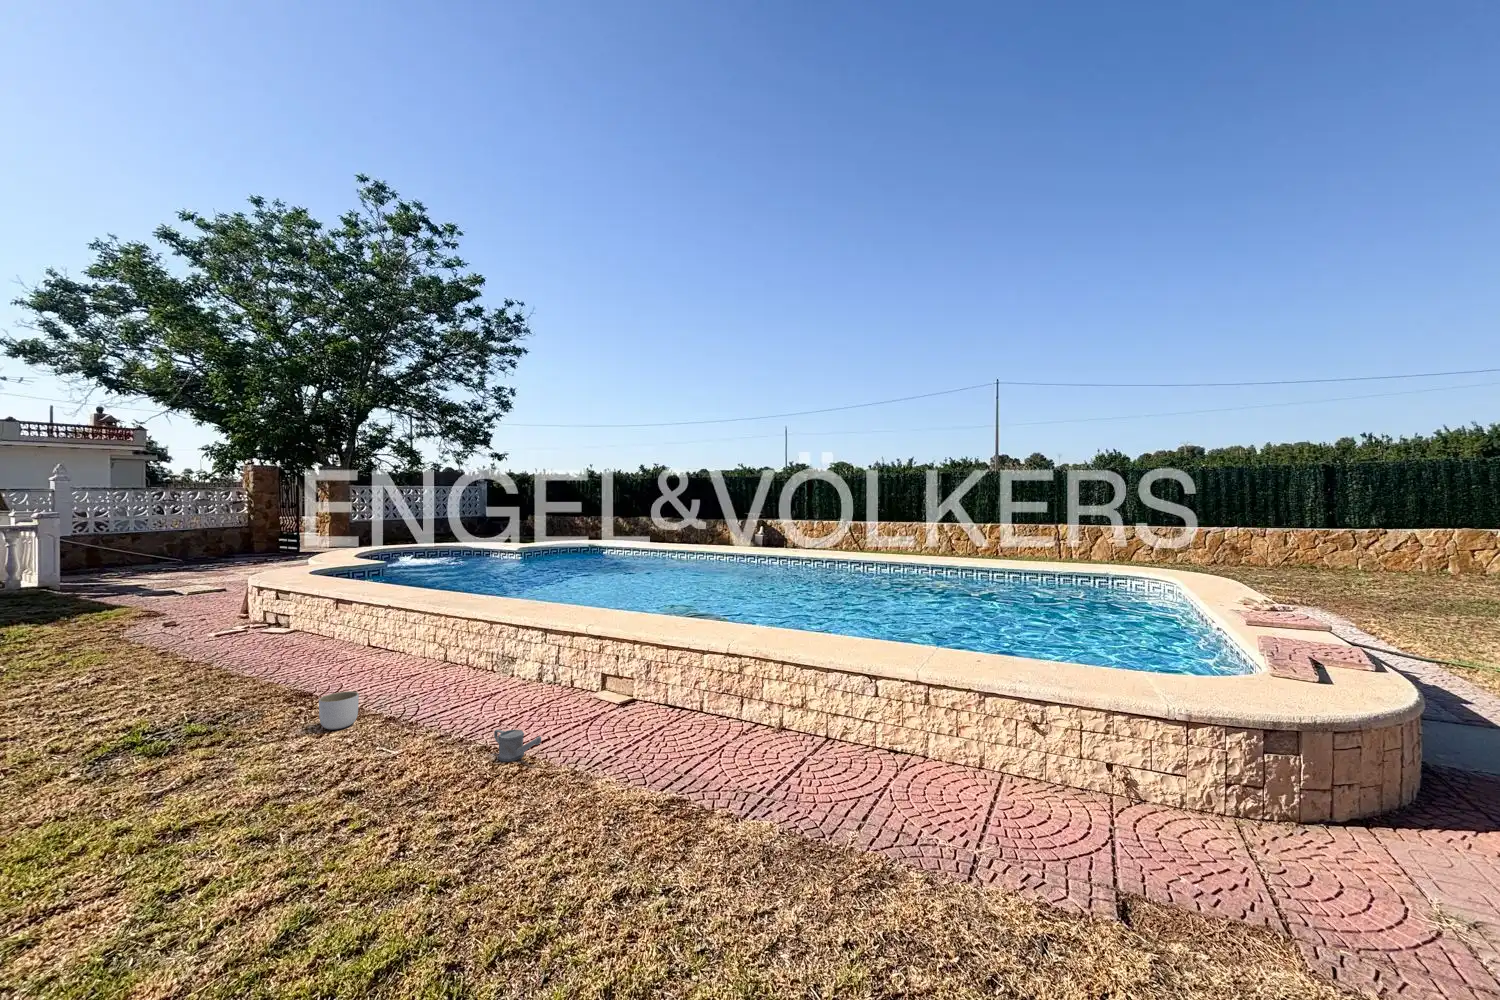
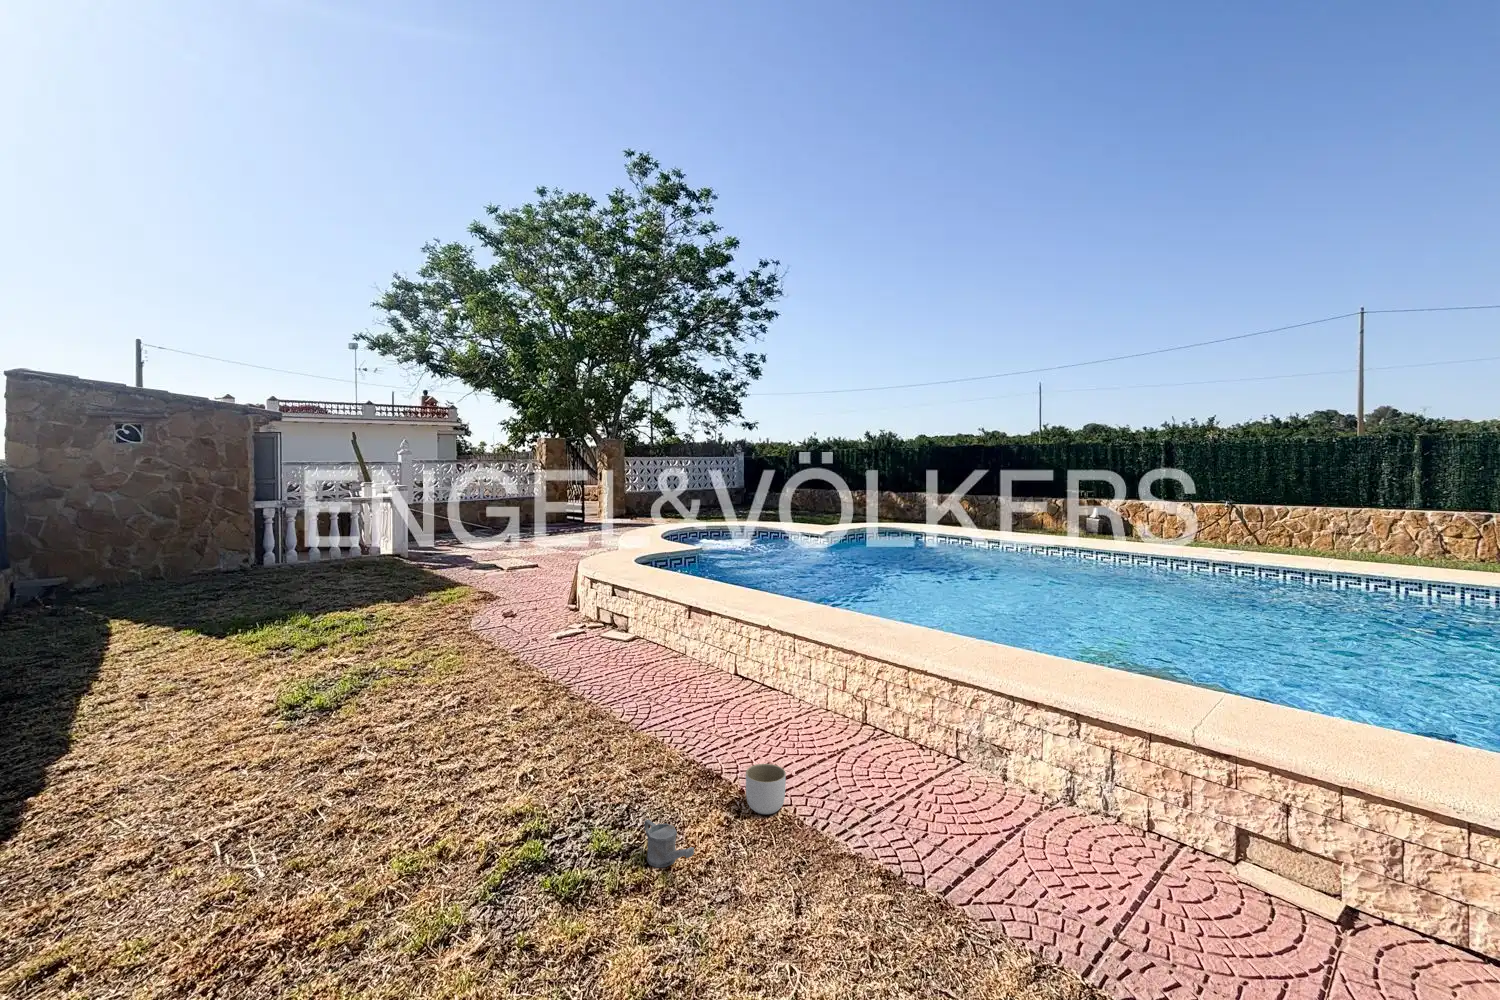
watering can: present [494,729,541,762] -> present [644,819,694,868]

